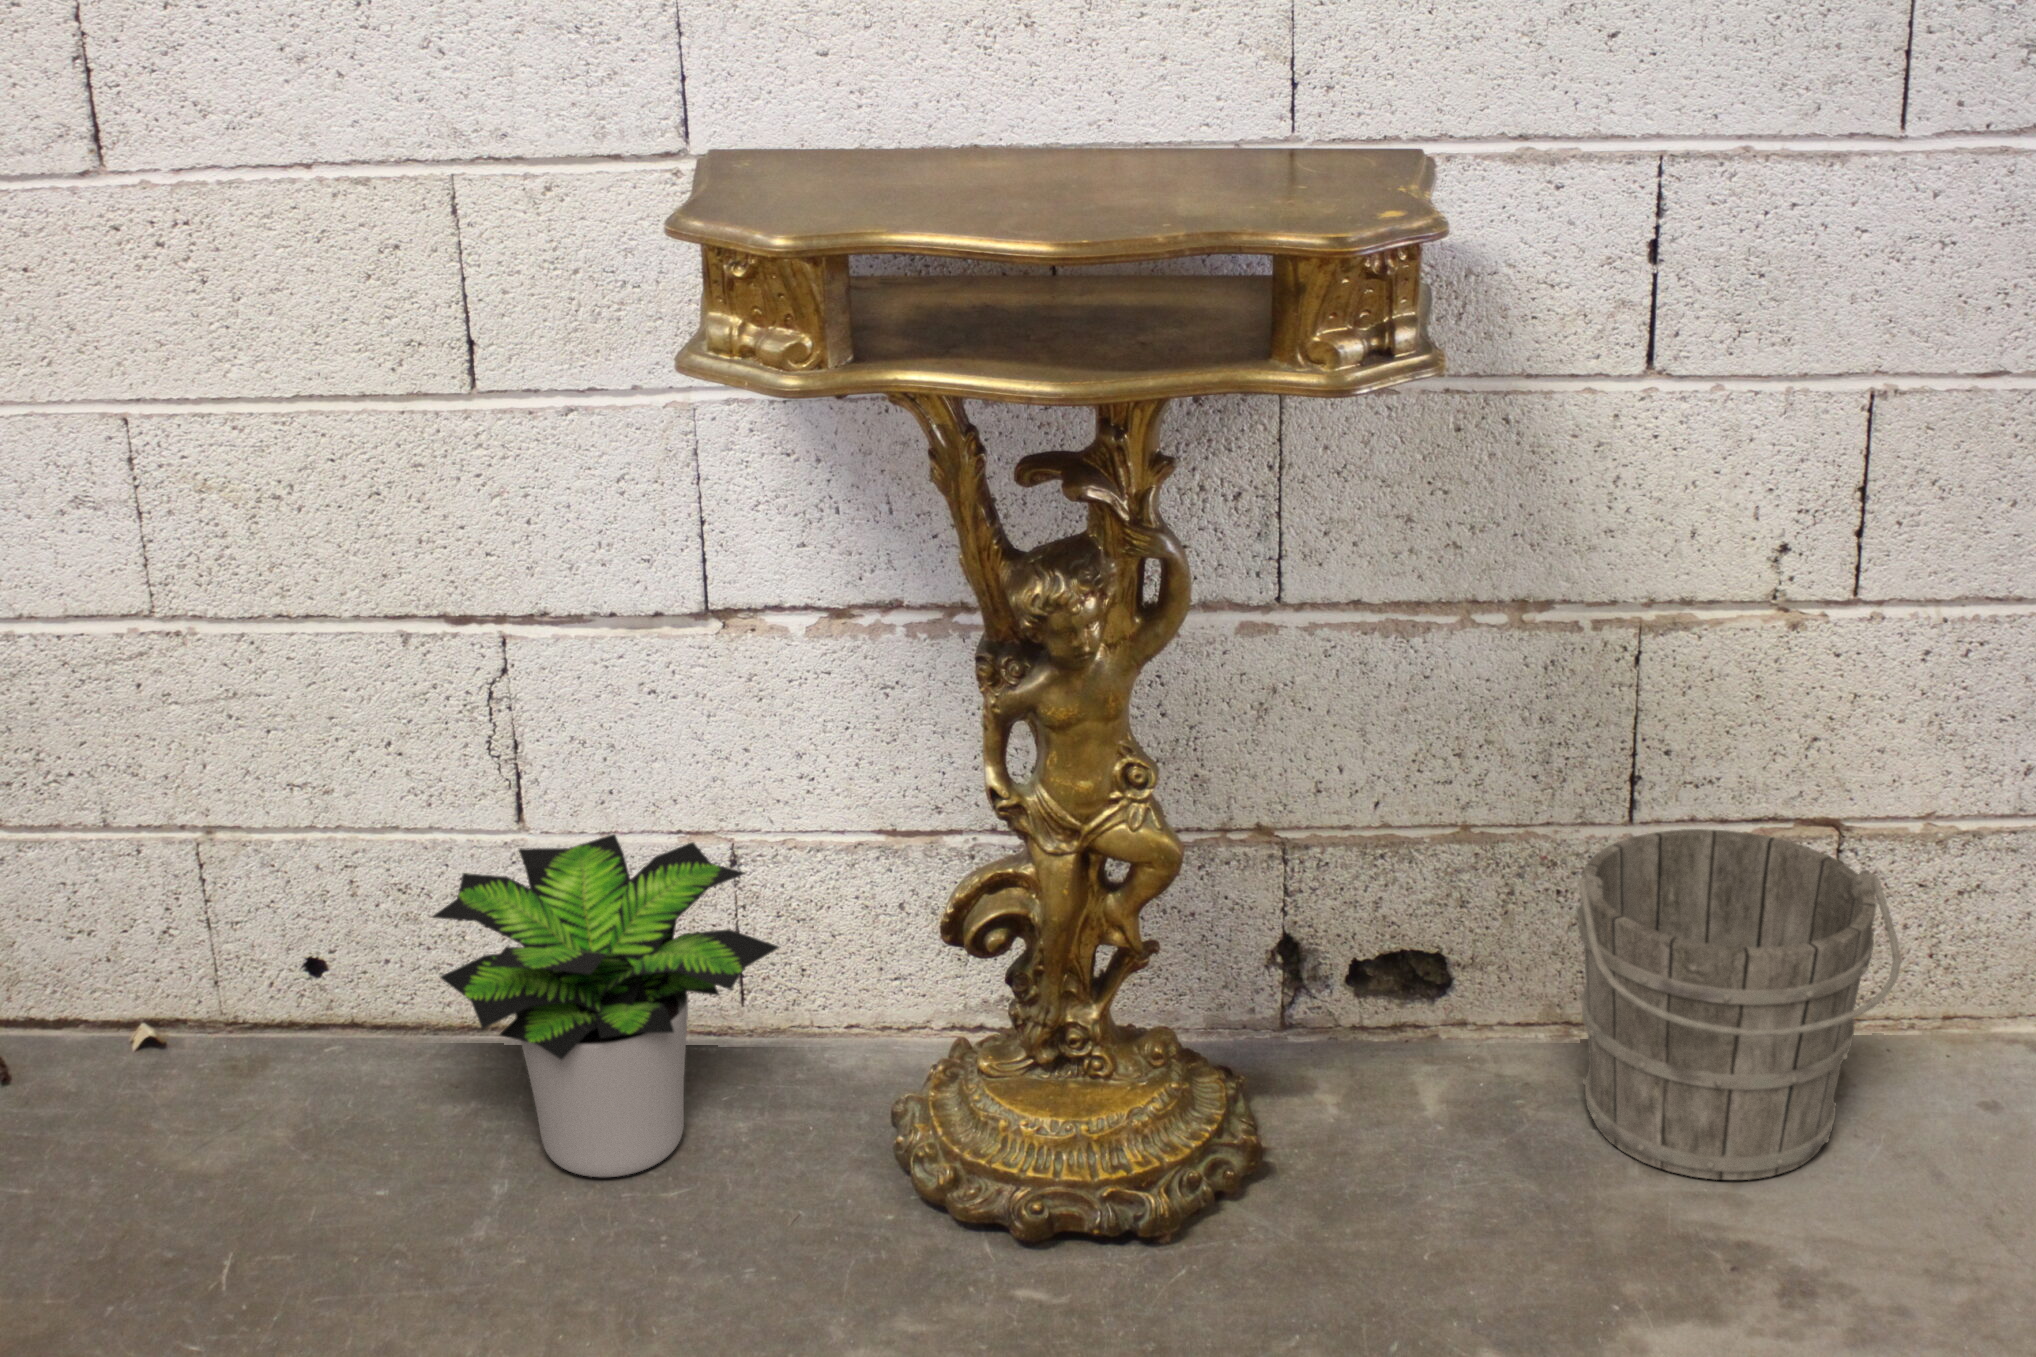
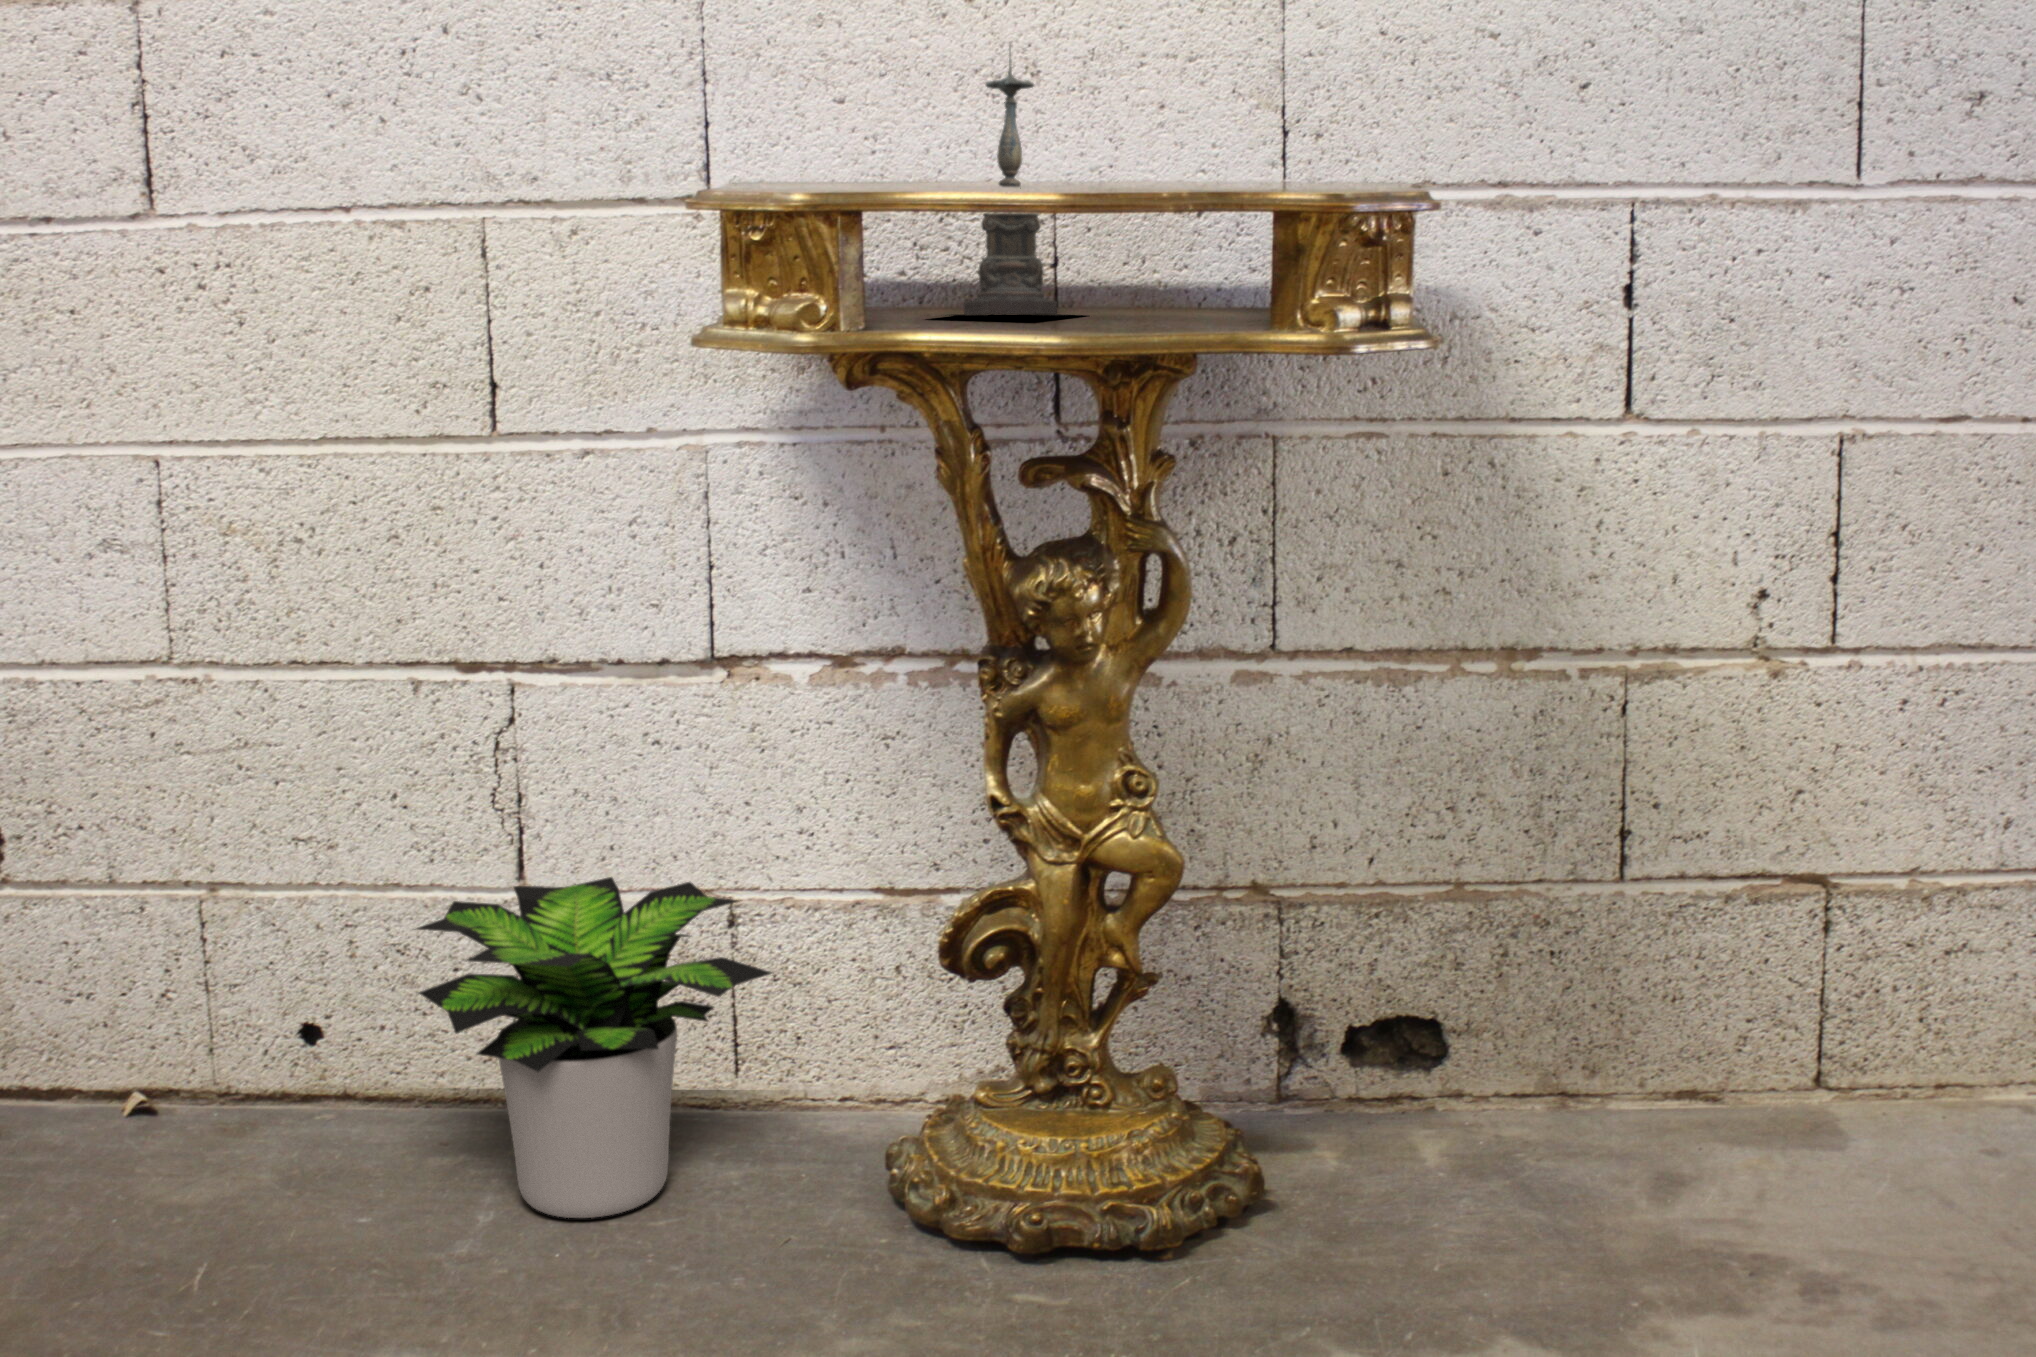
candle holder: none [914,51,1088,346] -> present [934,47,1062,316]
bucket: present [1576,829,1901,1180] -> none [1581,879,1928,1221]

